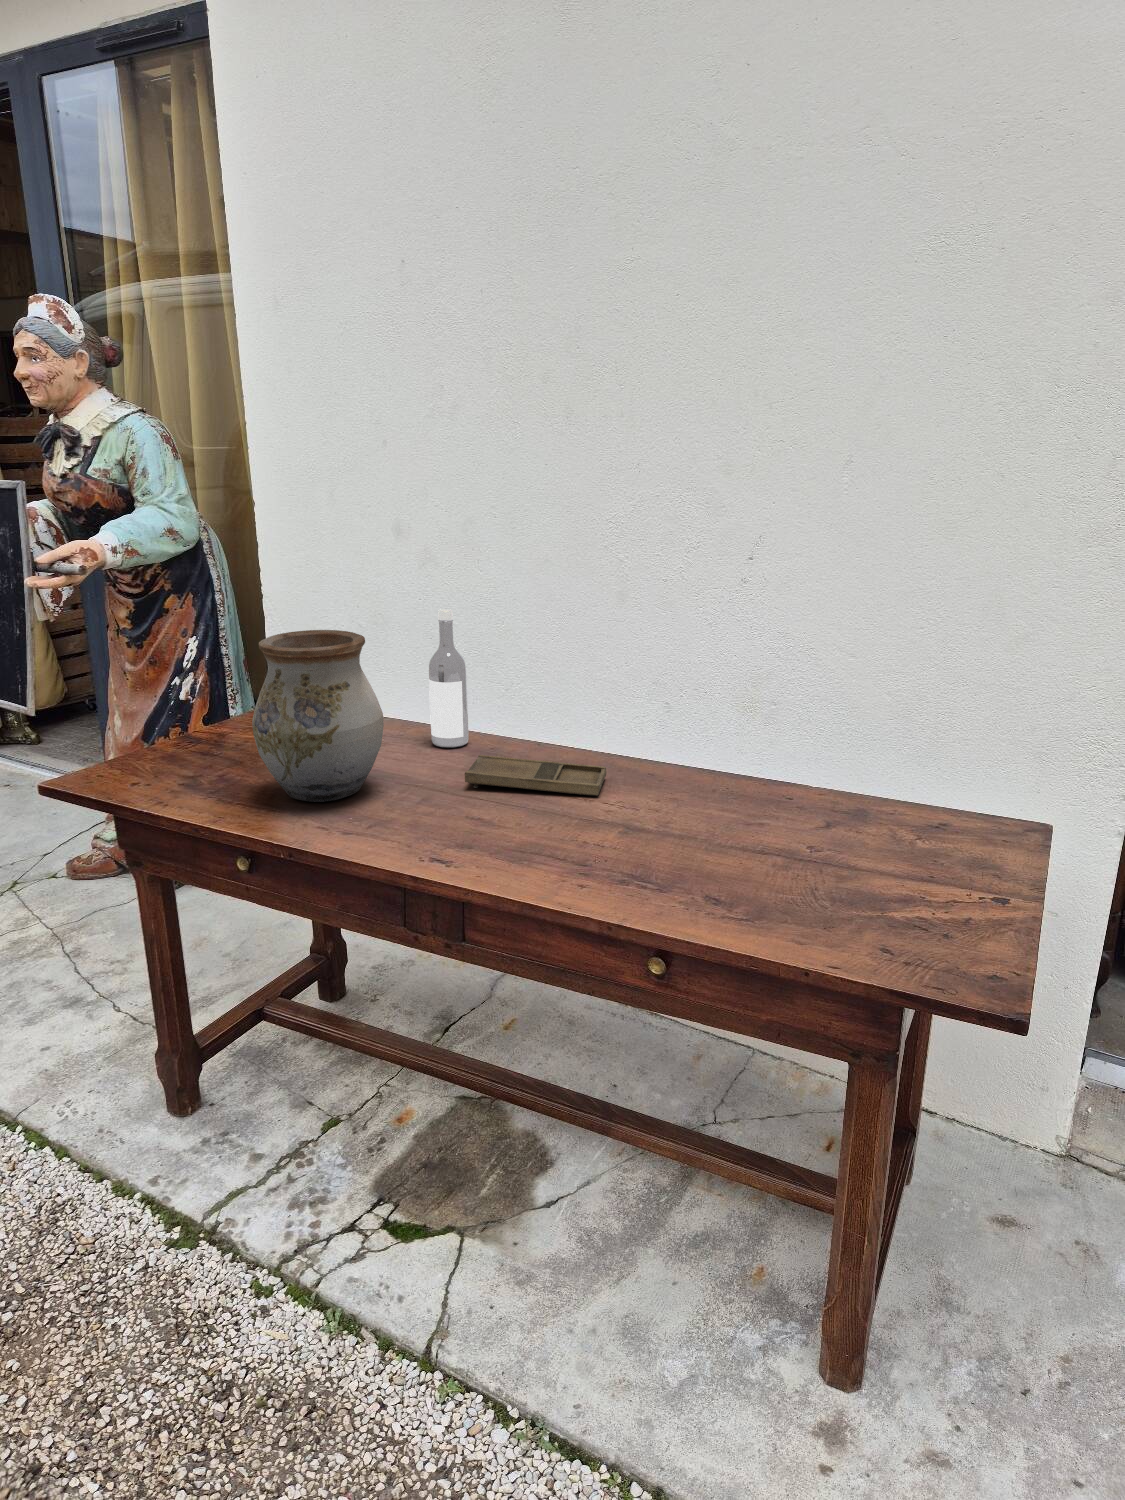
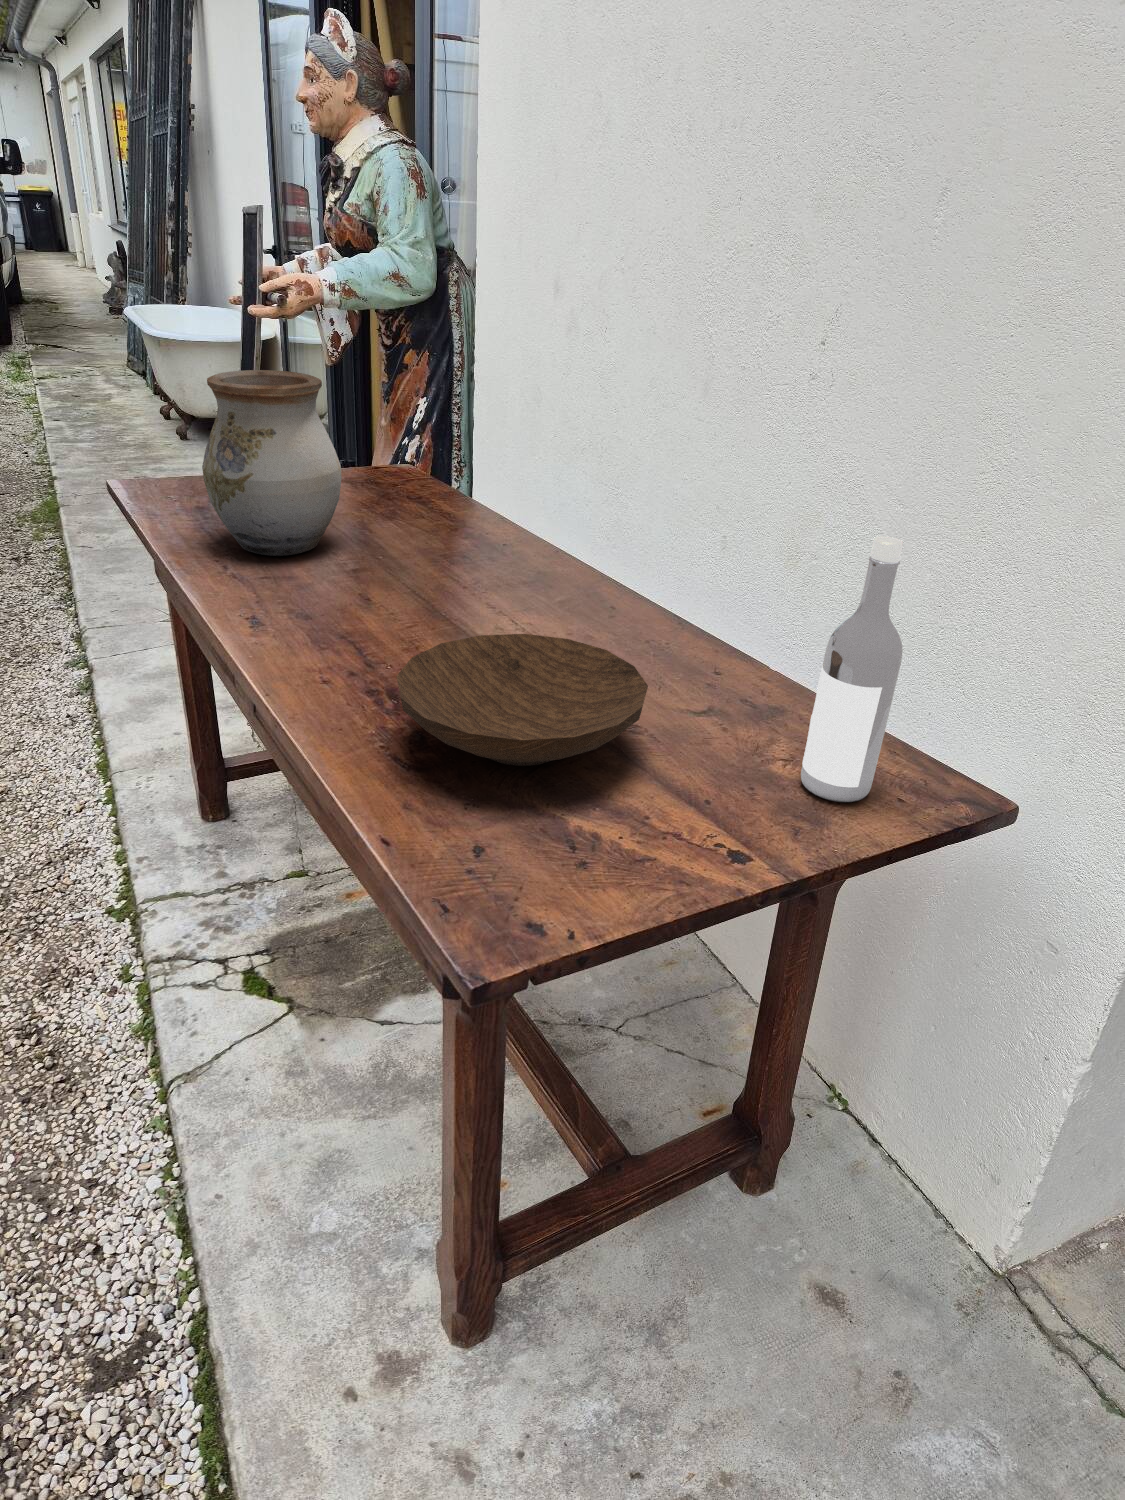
wine bottle: present [429,609,469,748] -> present [801,536,903,802]
tray: present [465,755,606,795] -> none [395,546,549,617]
wooden bowl: none [682,785,877,881] -> present [396,634,648,766]

